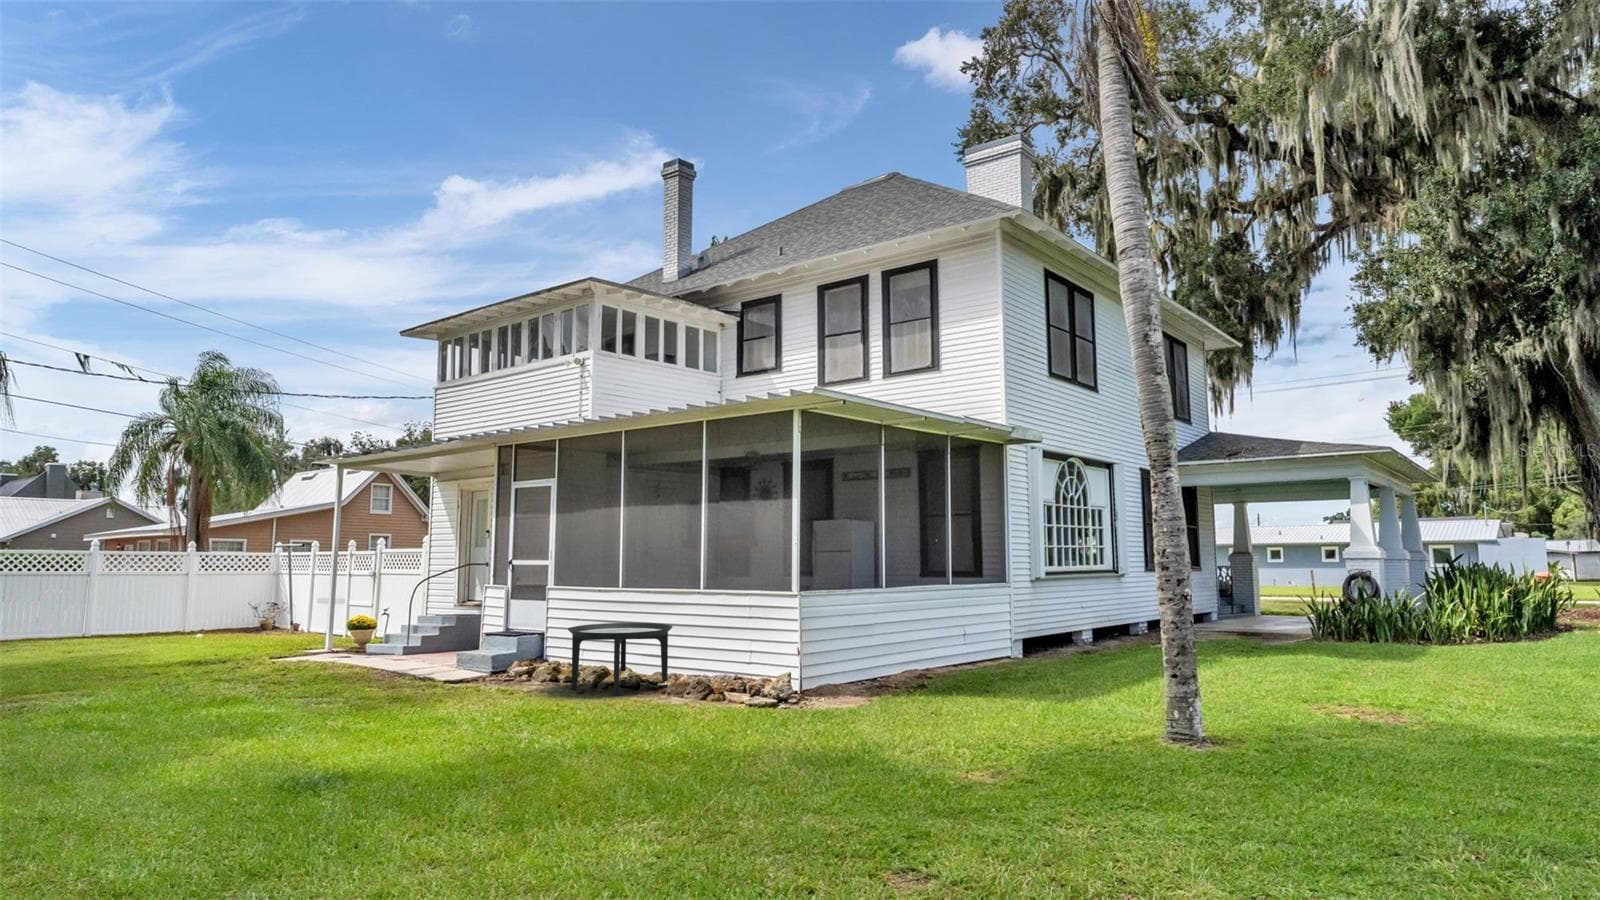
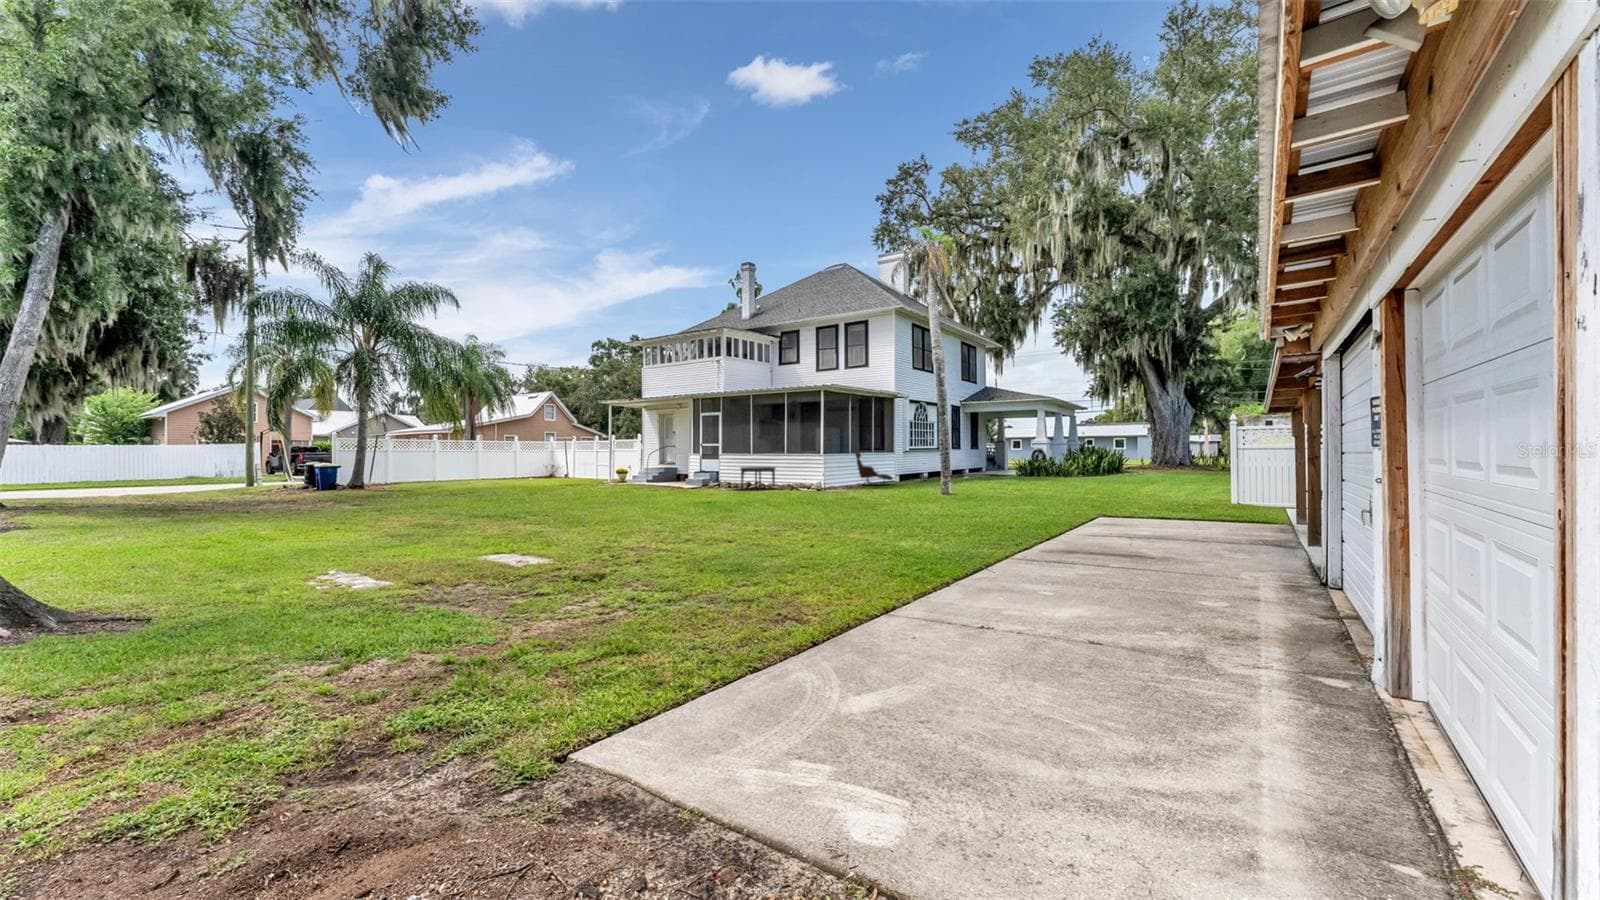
lounge chair: none [890,581,1001,682] -> present [854,451,892,485]

